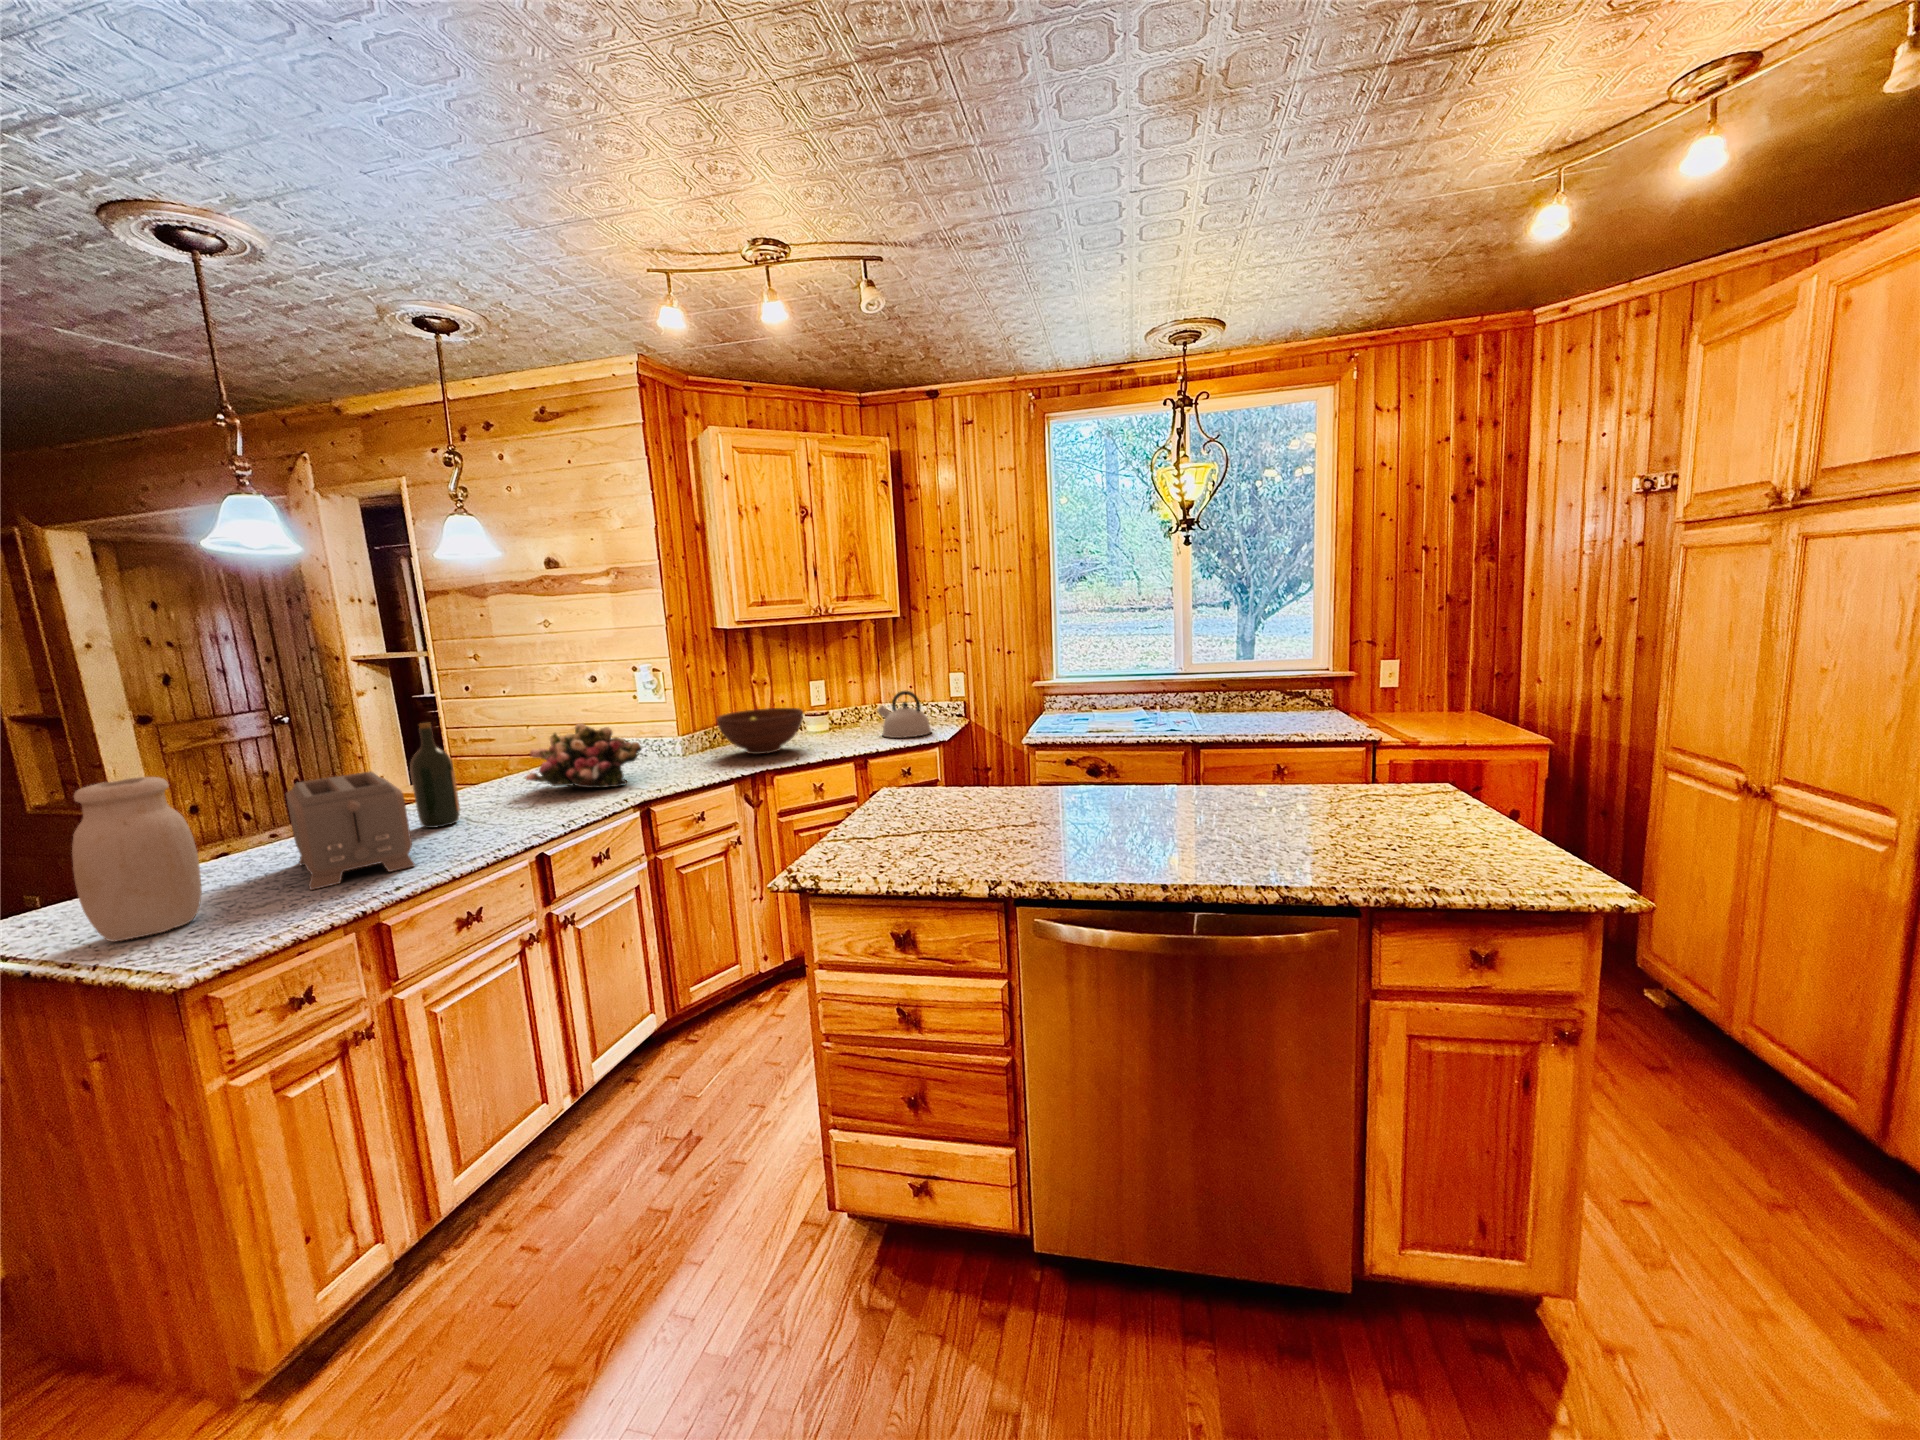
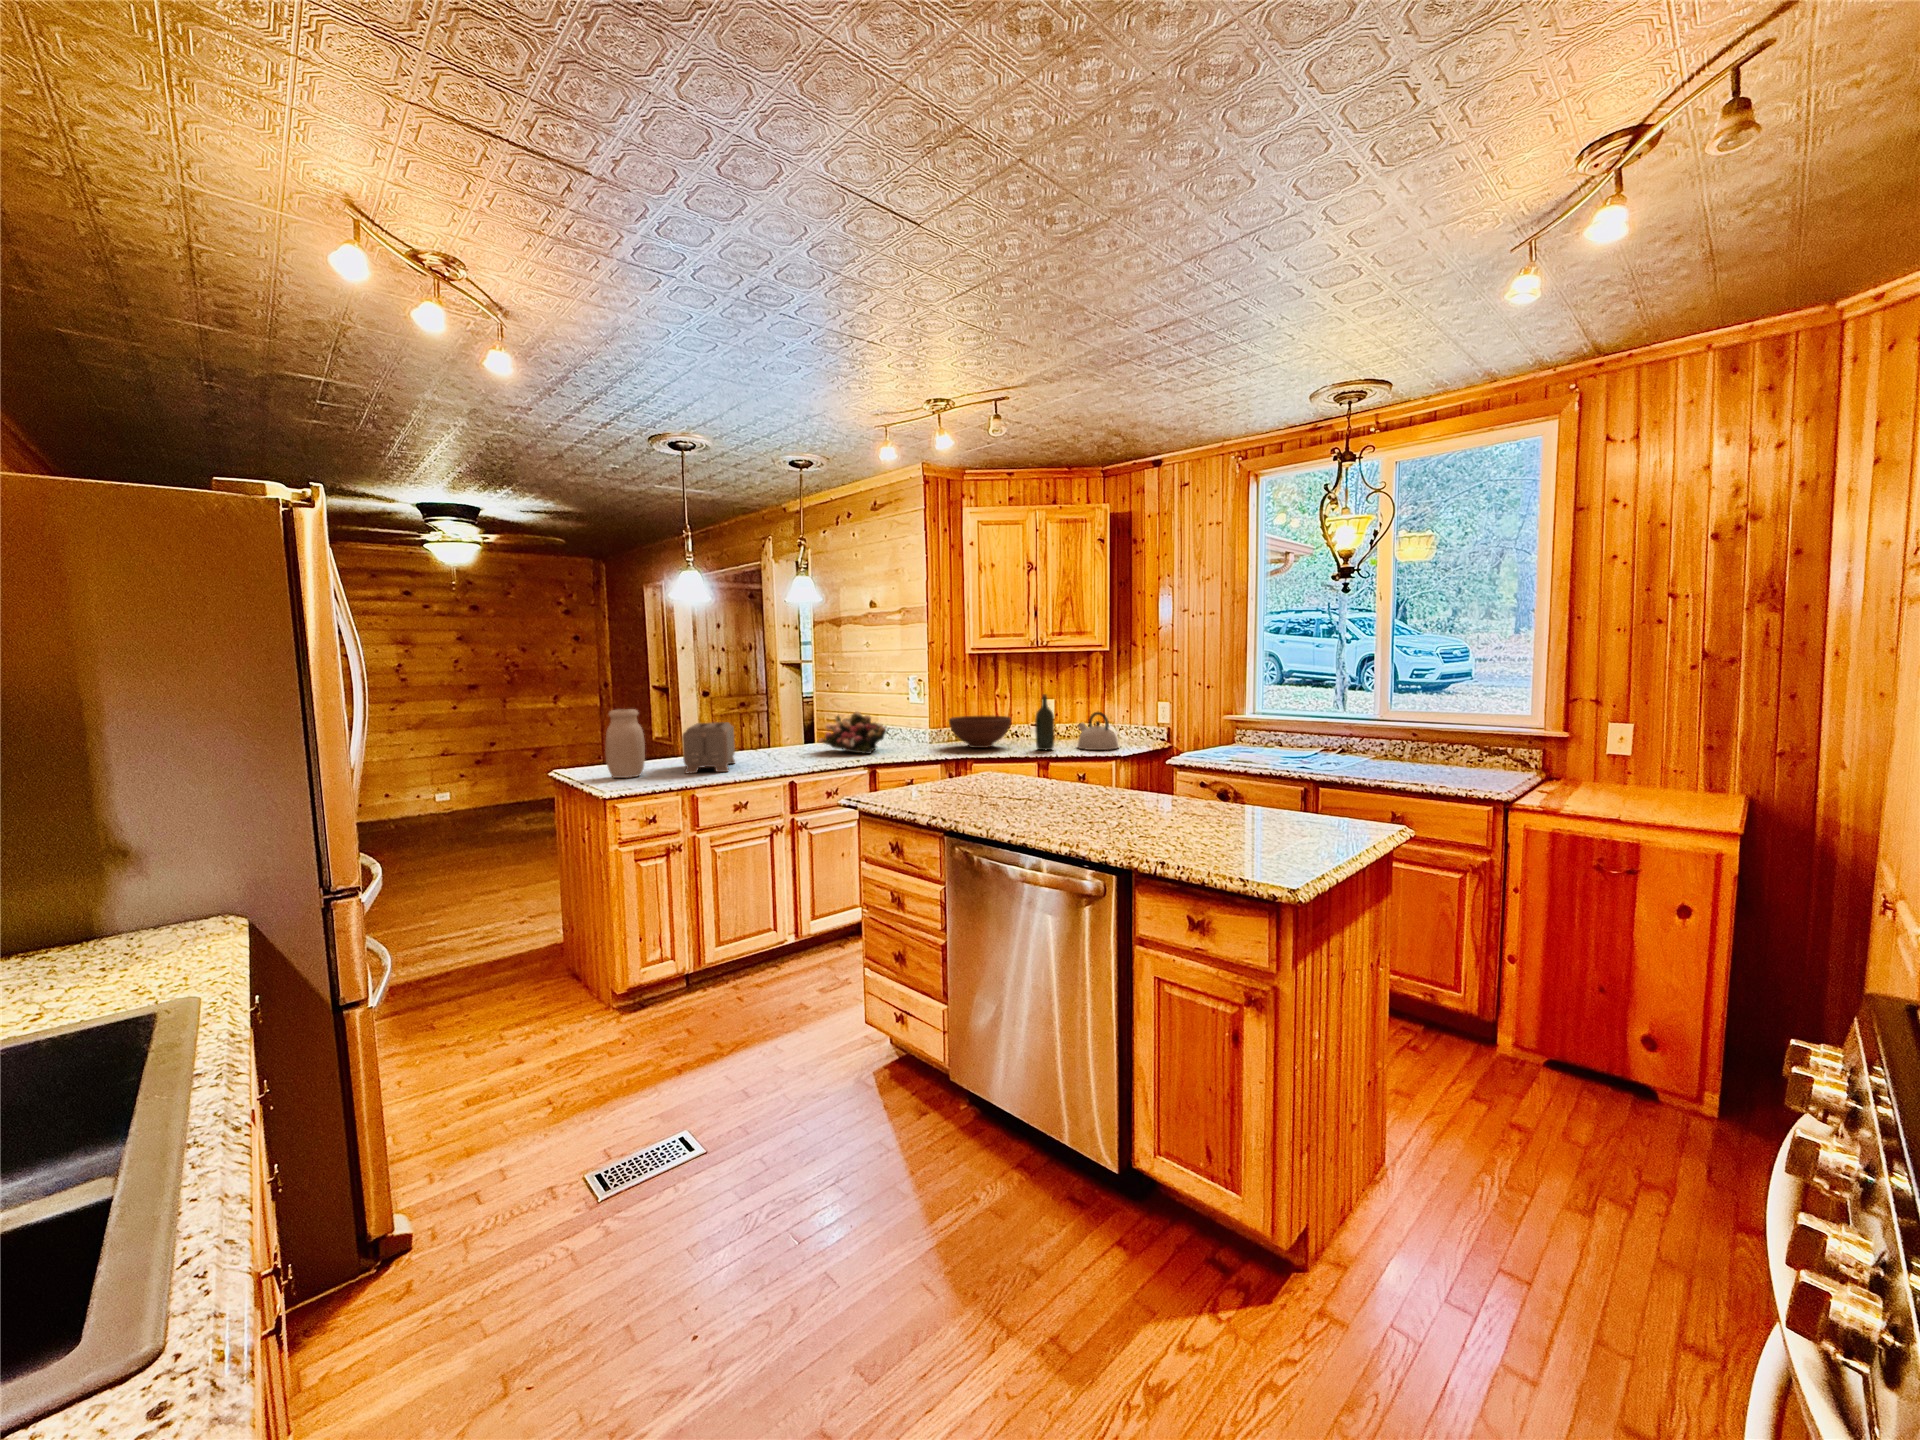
wine bottle: present [410,723,460,828] -> present [1035,694,1055,750]

